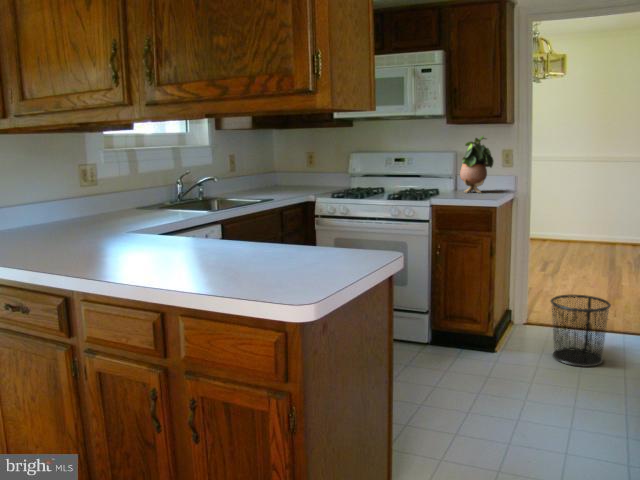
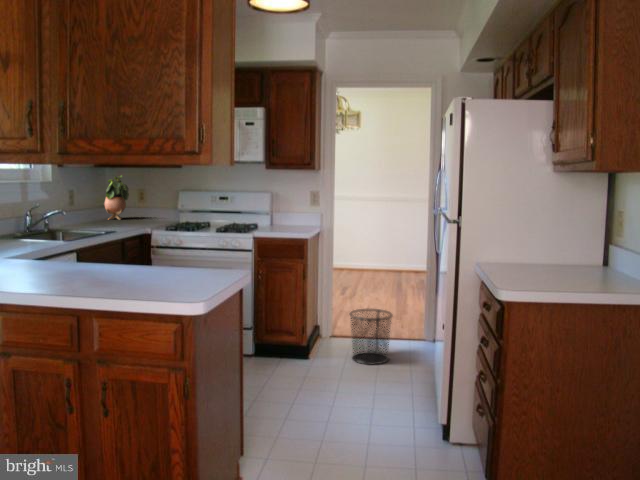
potted plant: present [460,136,493,193] -> present [104,176,129,219]

